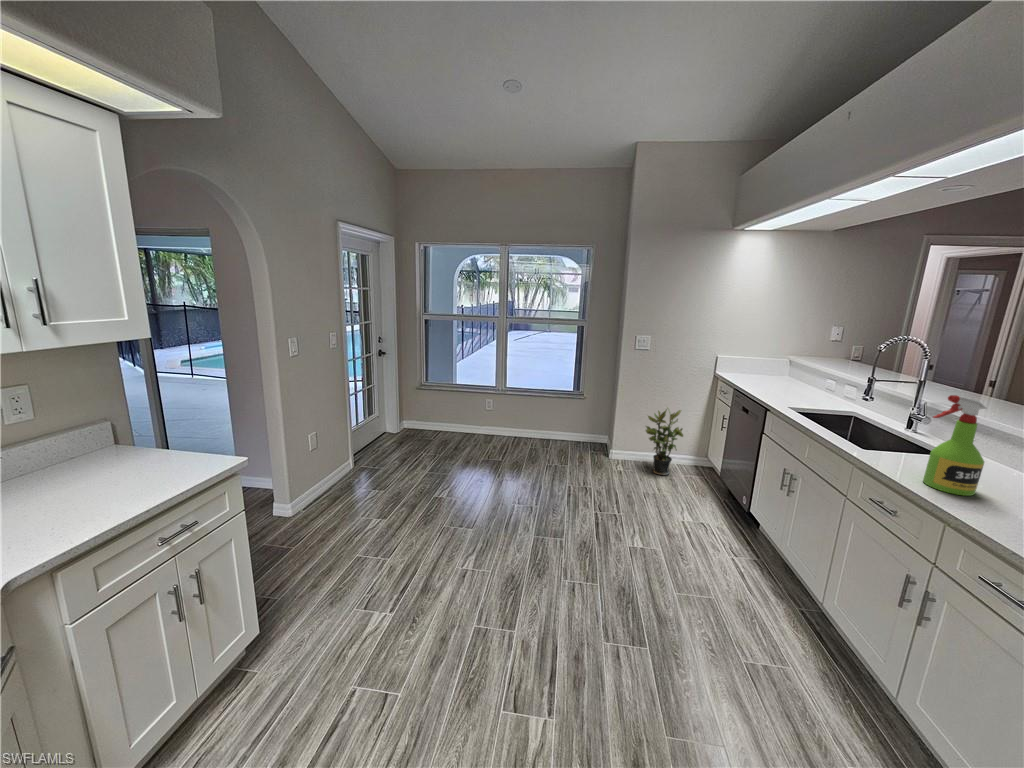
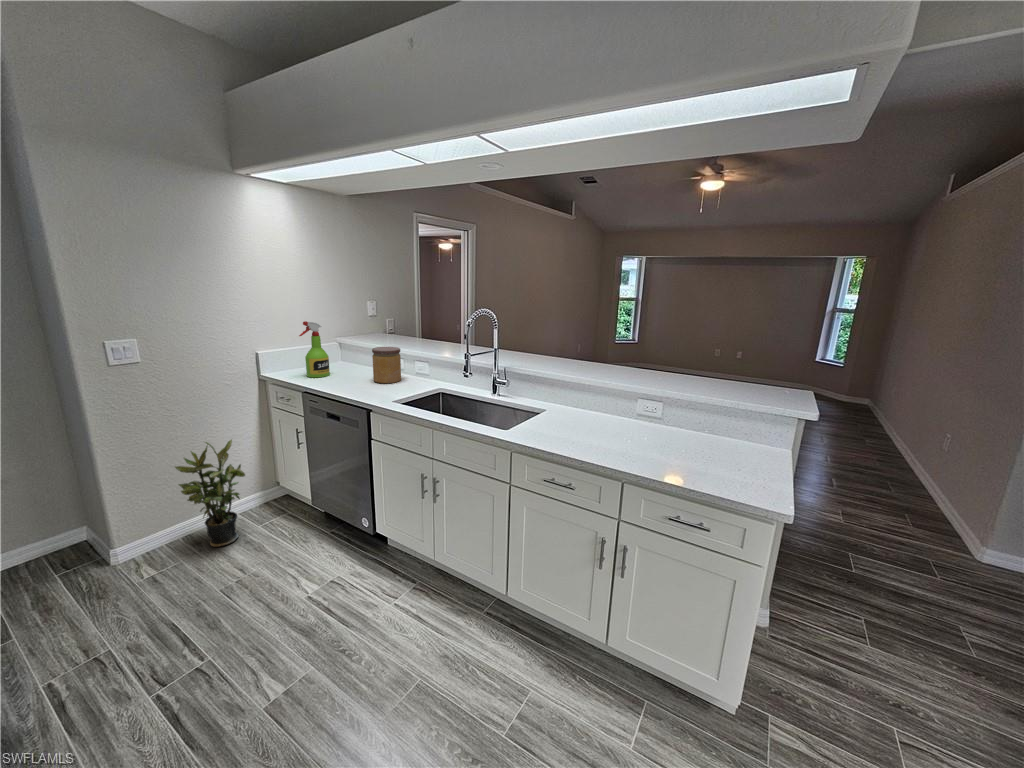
jar: none [794,366,829,399] -> present [372,347,401,383]
spray bottle: present [923,395,987,496] -> present [299,321,330,377]

